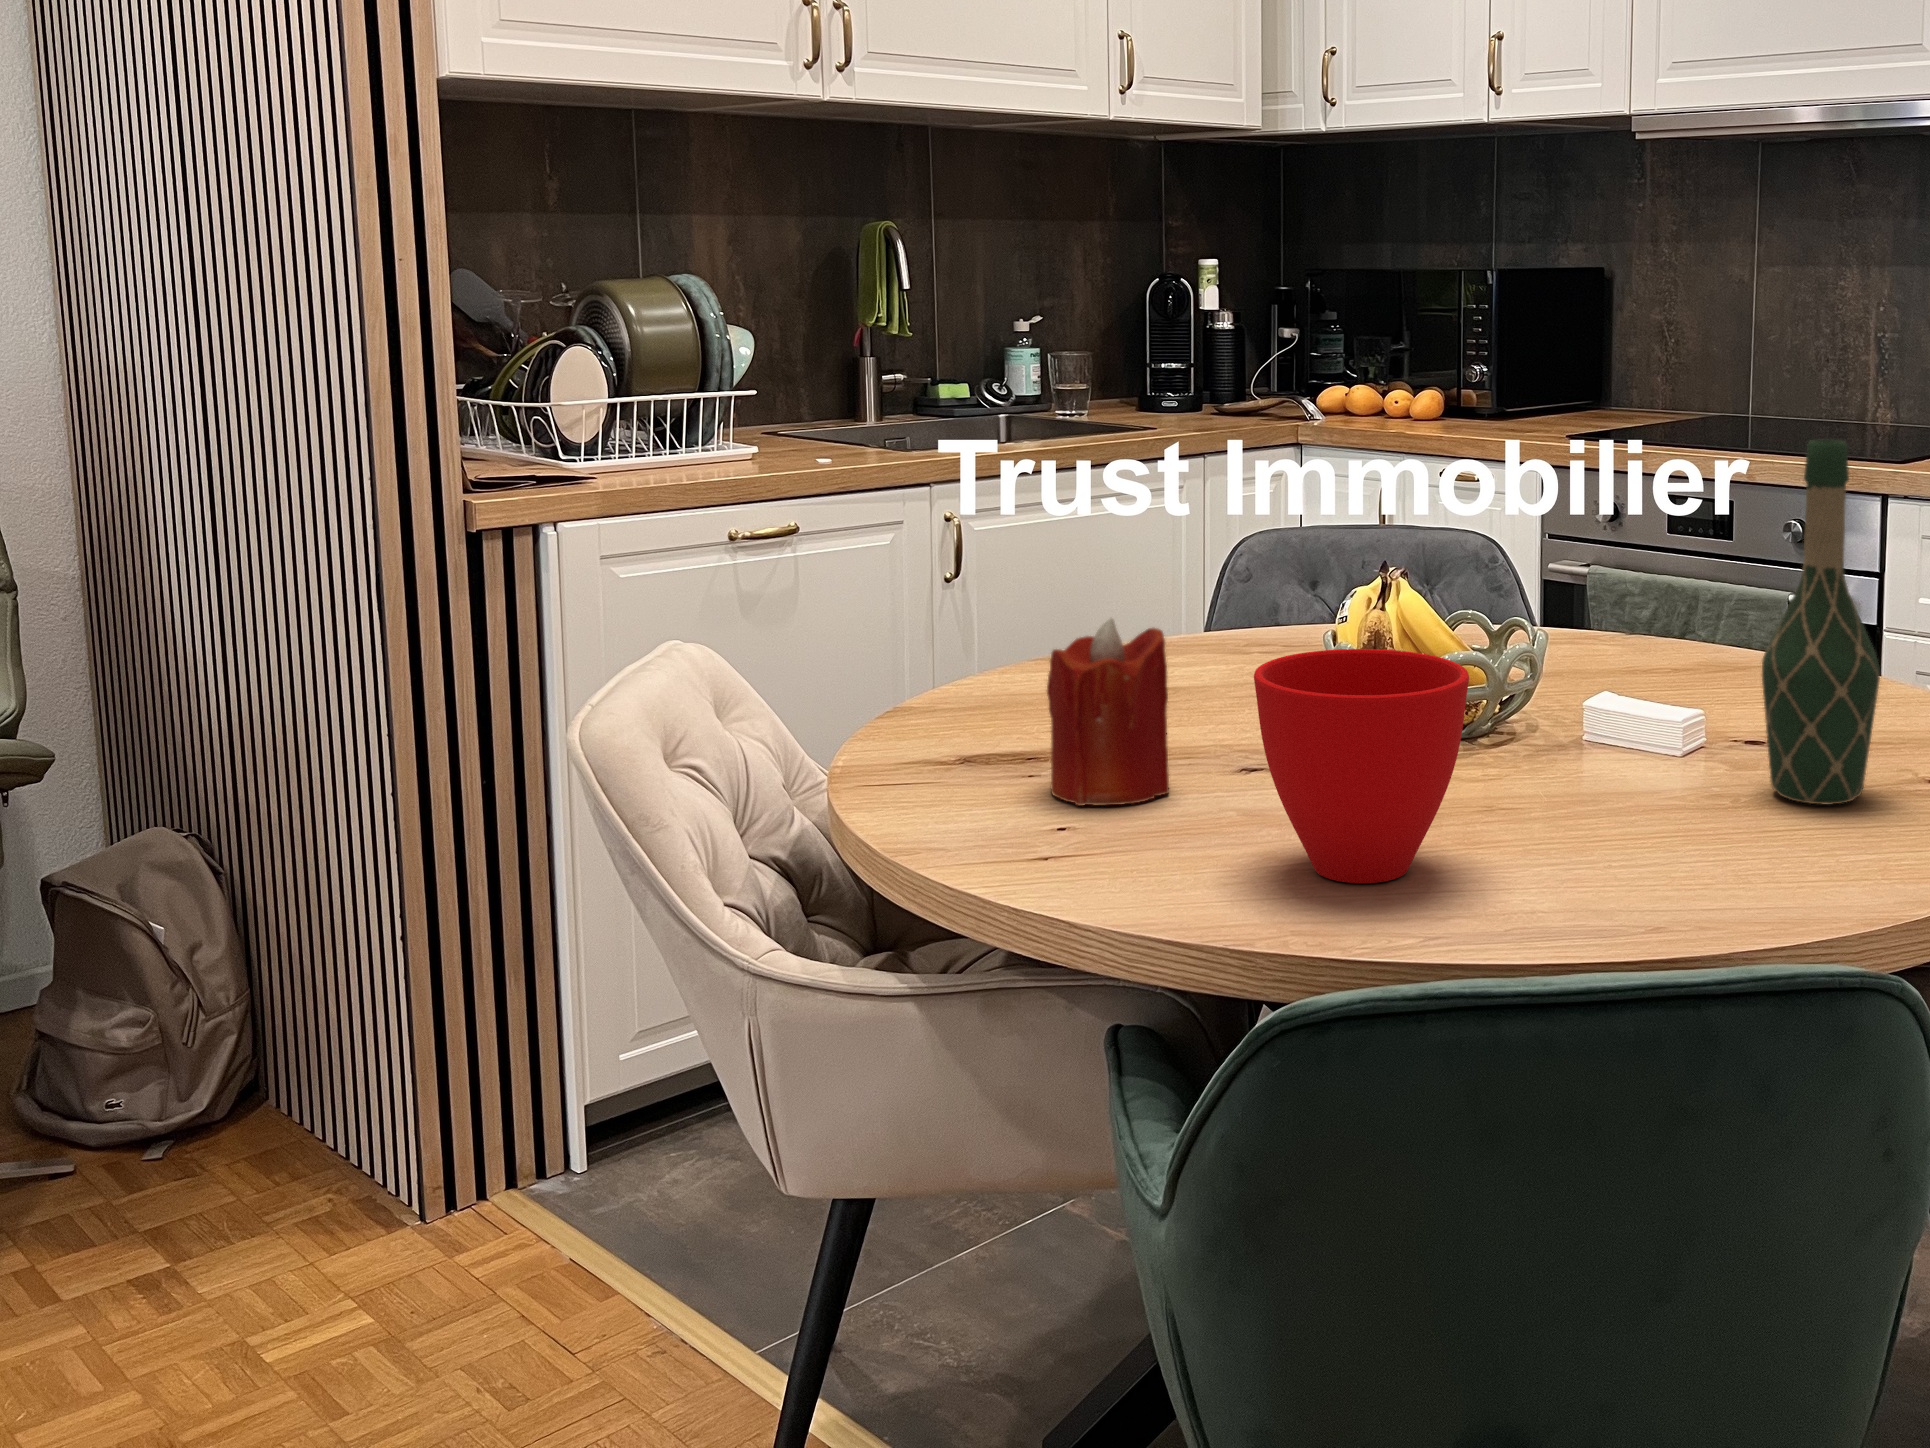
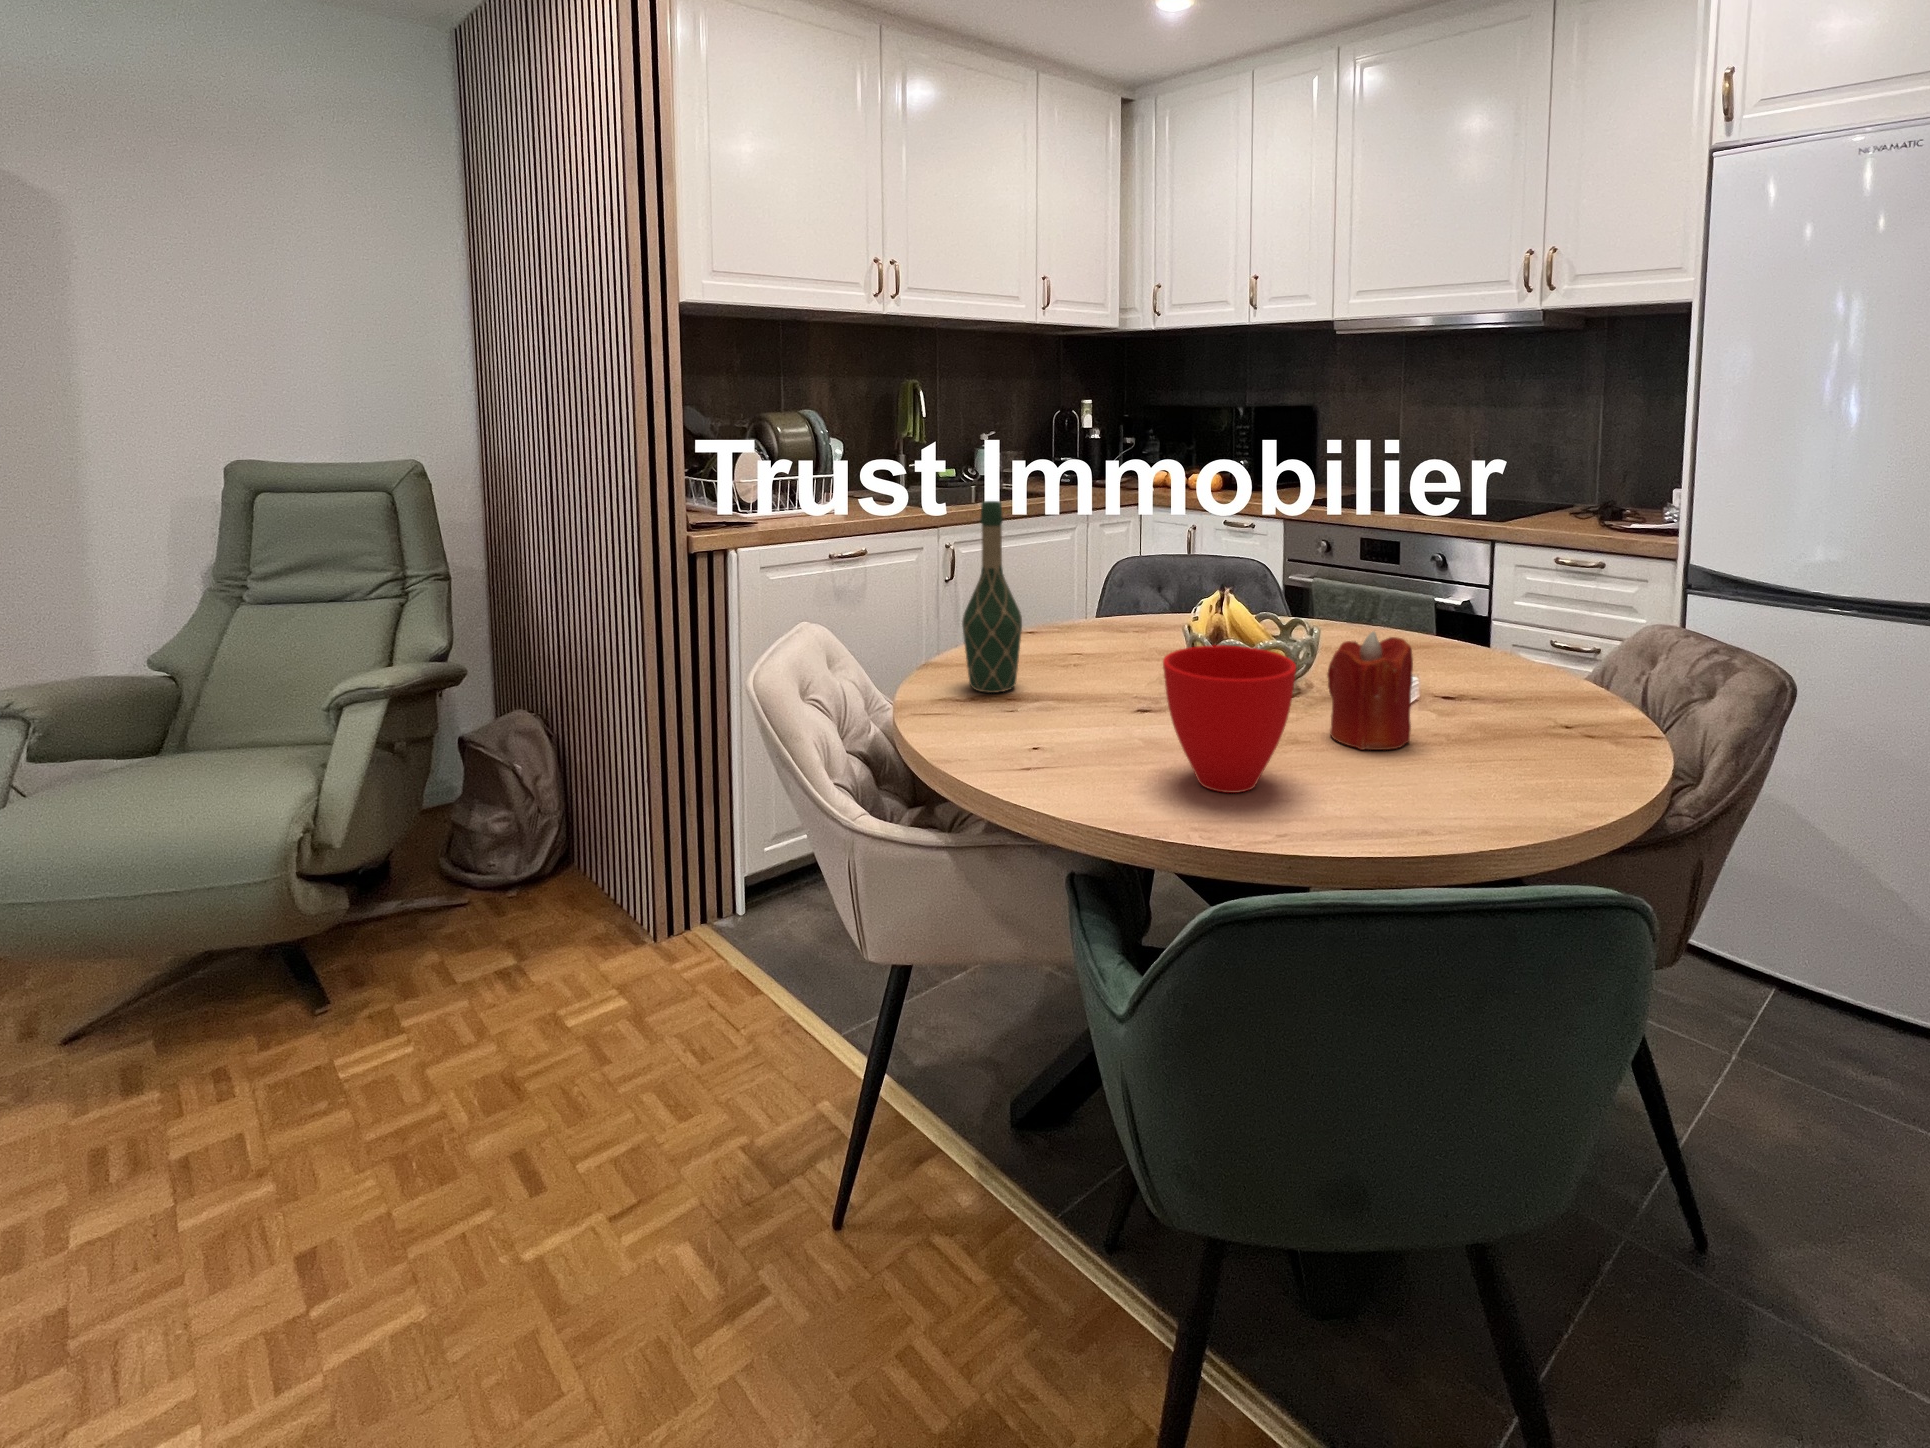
wine bottle: present [1762,440,1880,805] -> present [962,501,1022,693]
candle: present [1047,618,1169,806] -> present [1327,632,1413,750]

